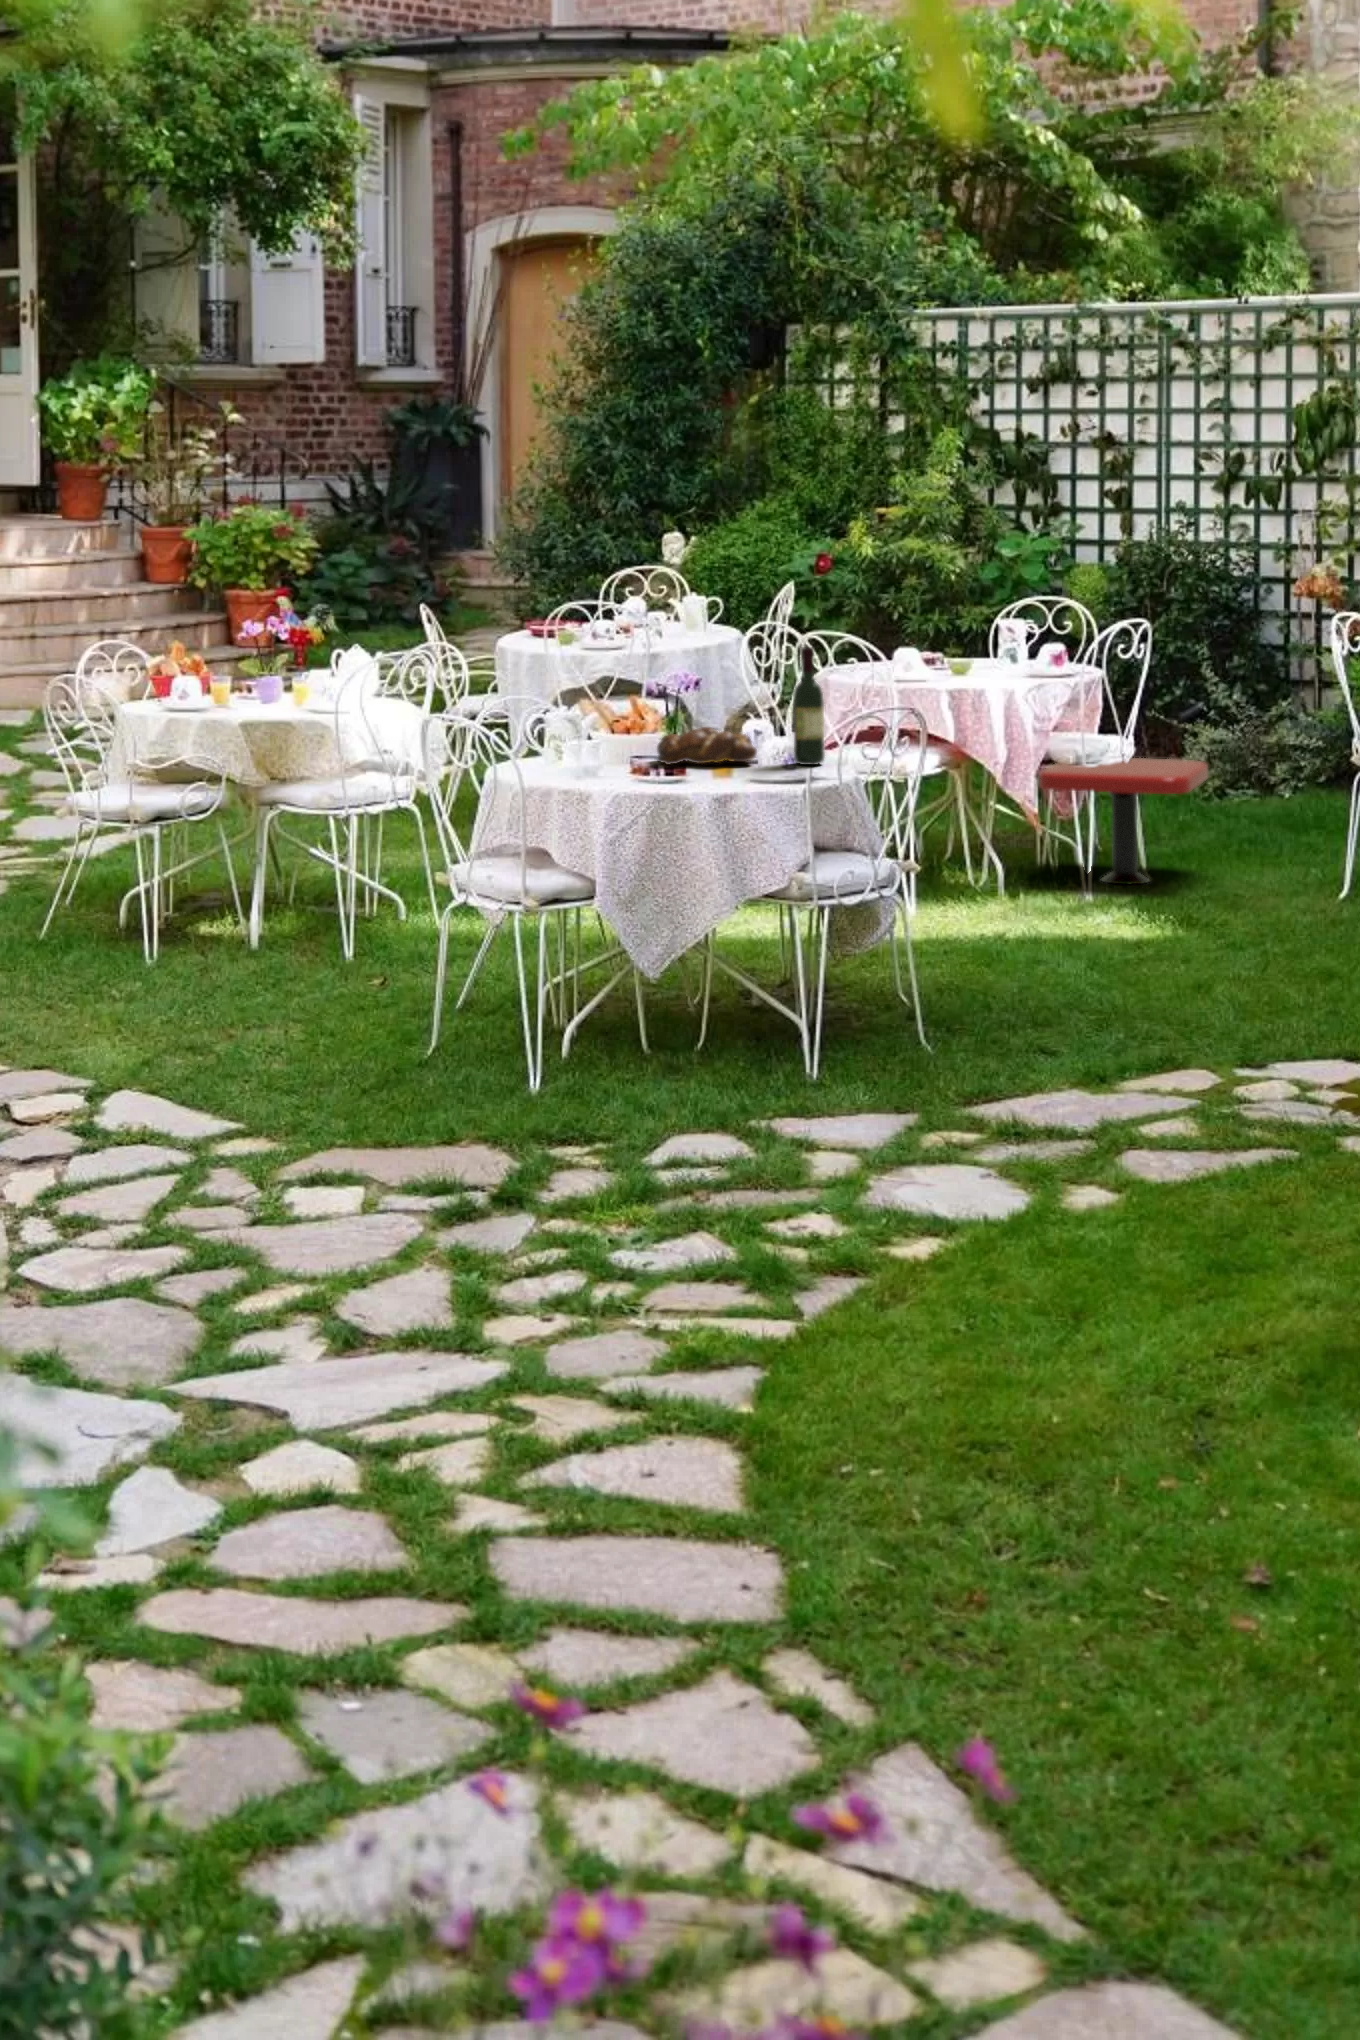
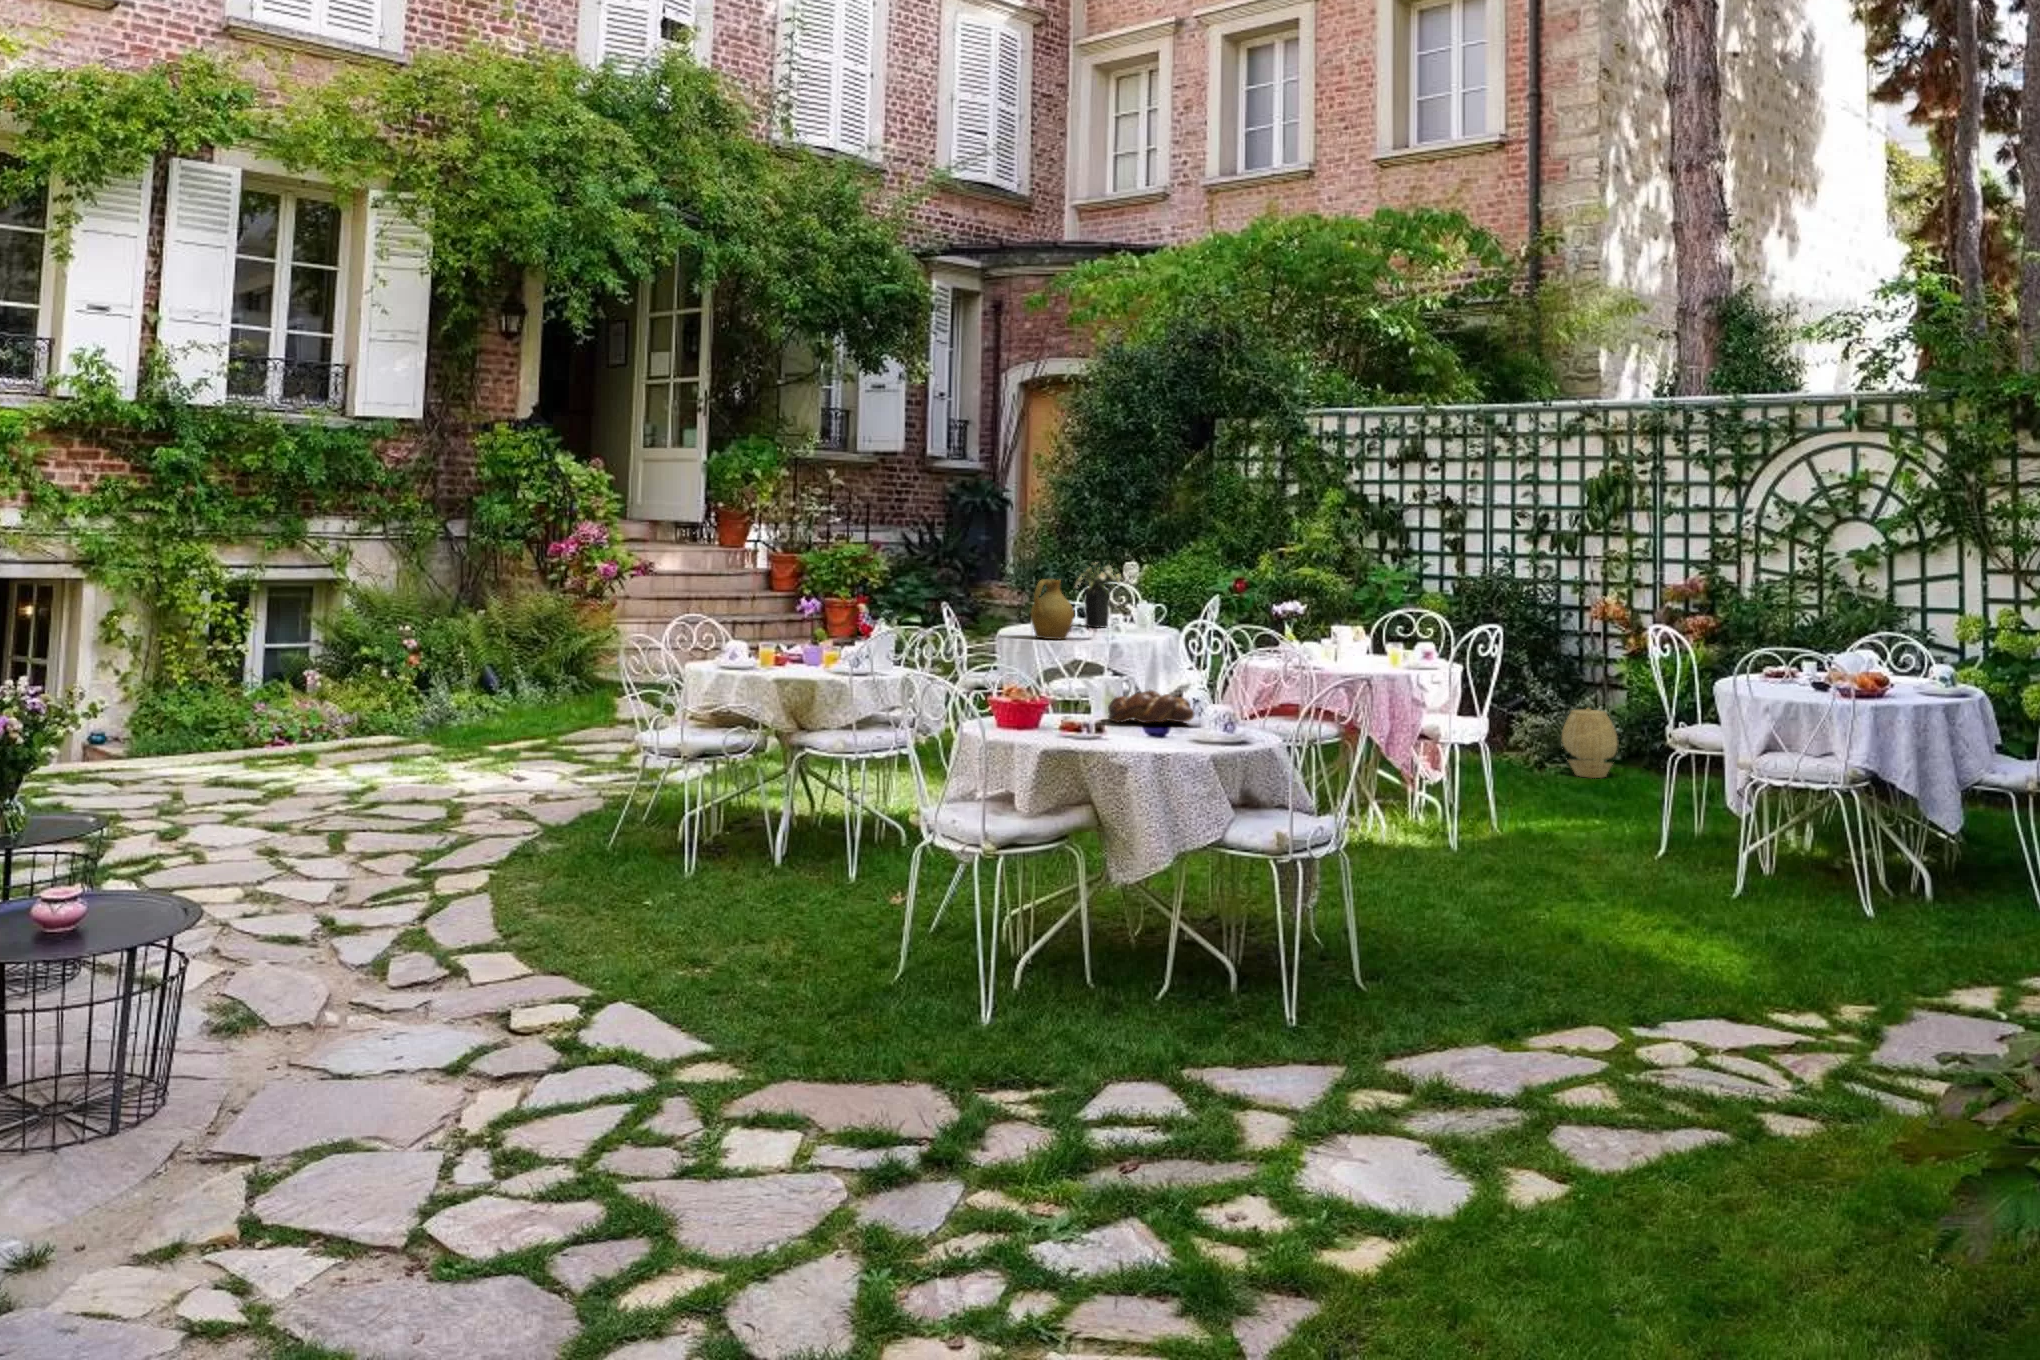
flower arrangement: none [592,542,664,632] -> present [1074,563,1123,628]
pitcher: none [540,575,597,653] -> present [1031,579,1074,639]
wine bottle: present [793,647,825,765] -> none [1226,623,1253,727]
woven basket: none [1243,717,1317,807] -> present [1562,708,1617,778]
pedestal table: present [1039,758,1208,884] -> none [1417,732,1550,837]

